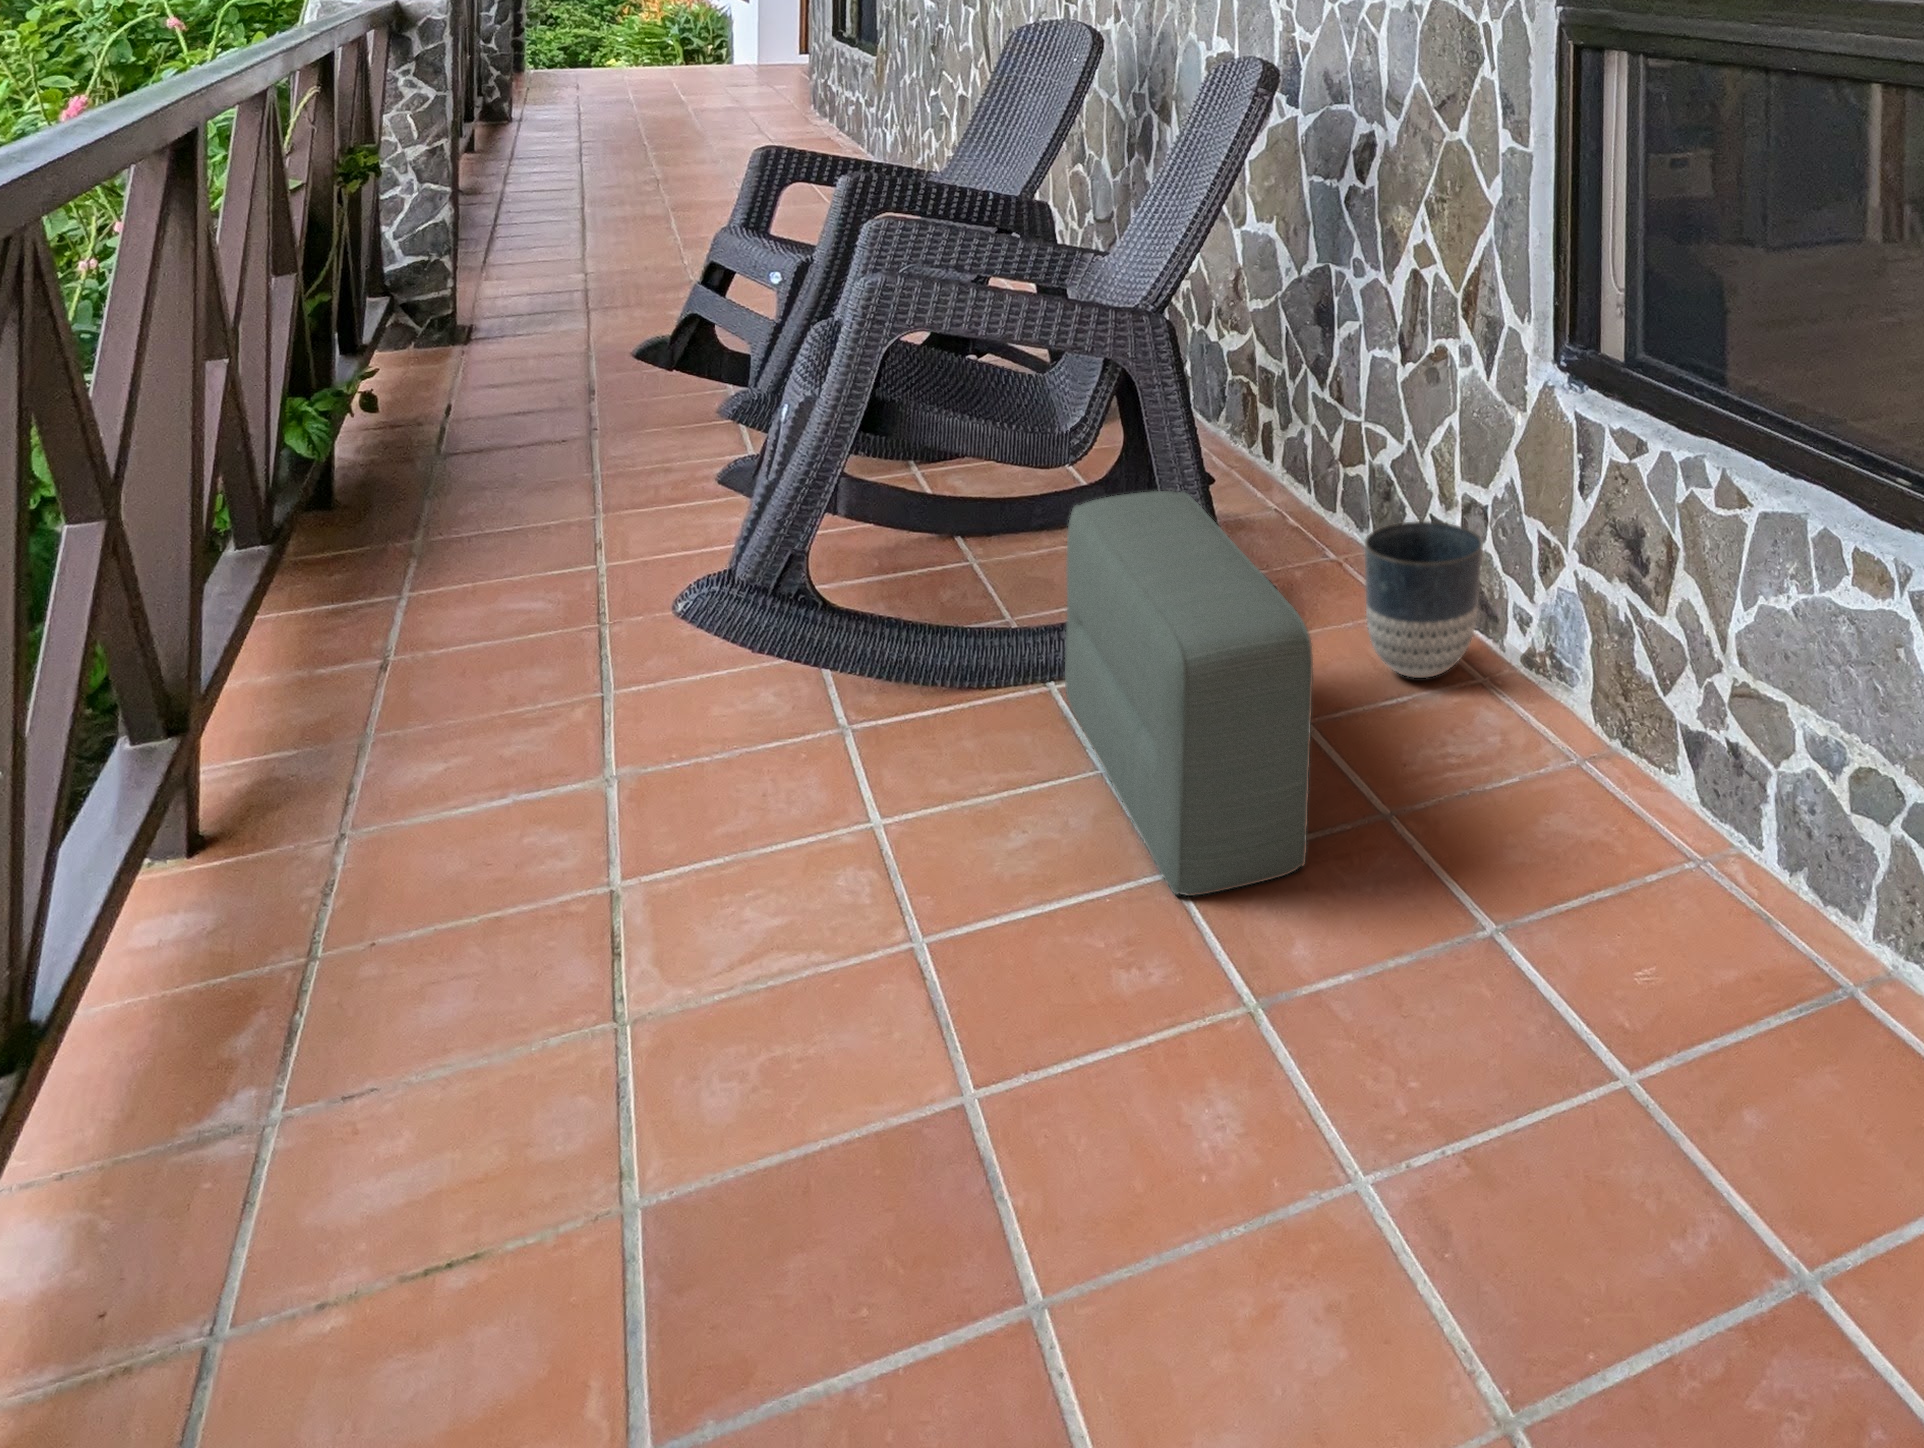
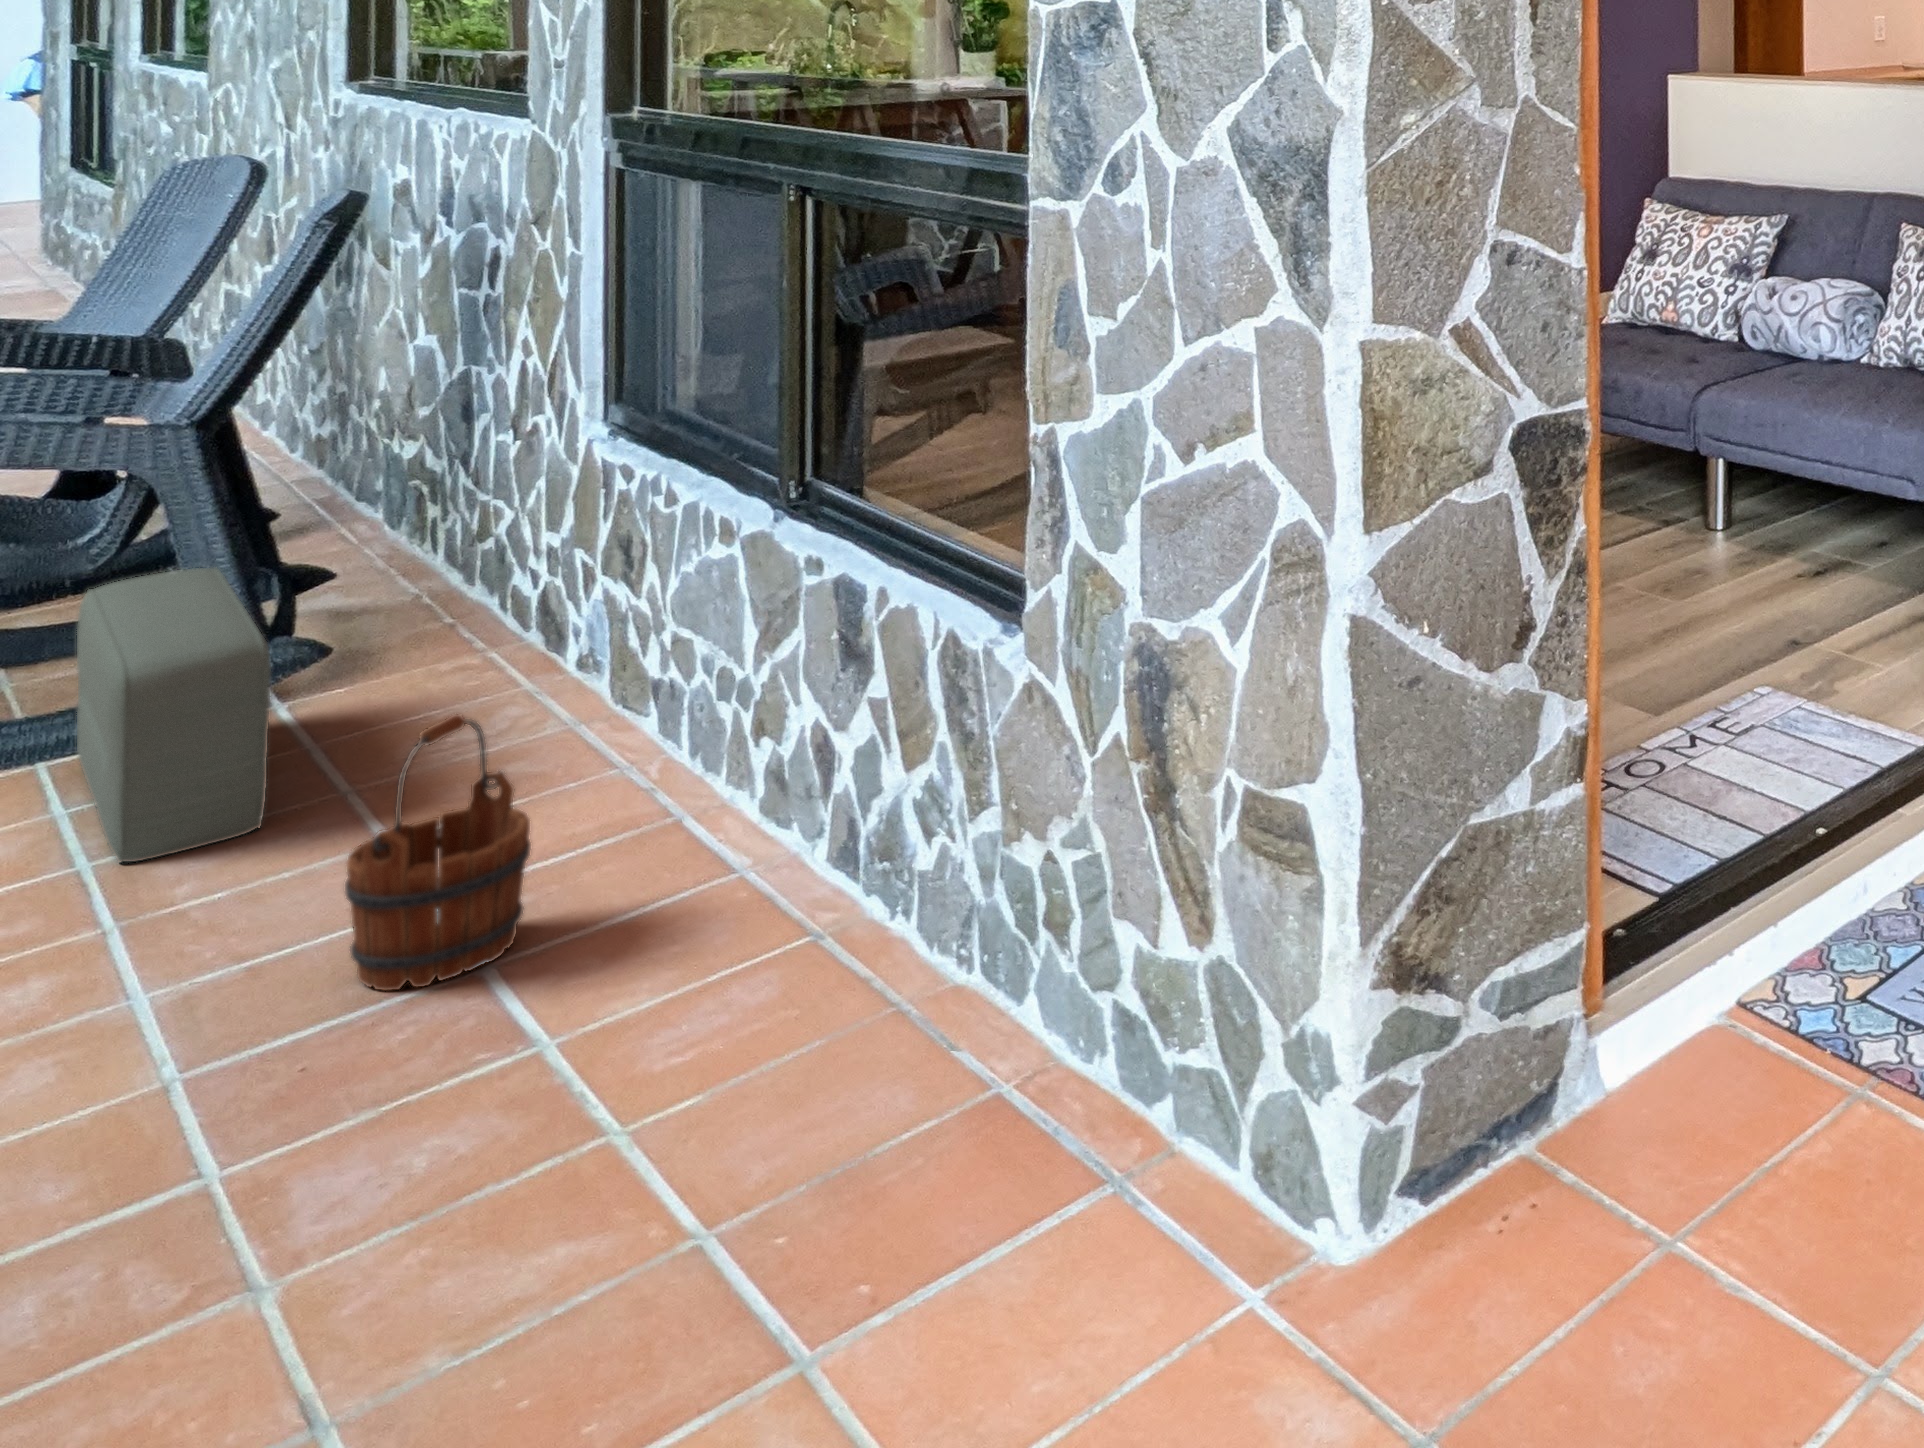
planter: present [1365,521,1483,678] -> none [417,567,541,695]
wooden bucket: none [1576,851,1798,1297] -> present [345,714,531,990]

